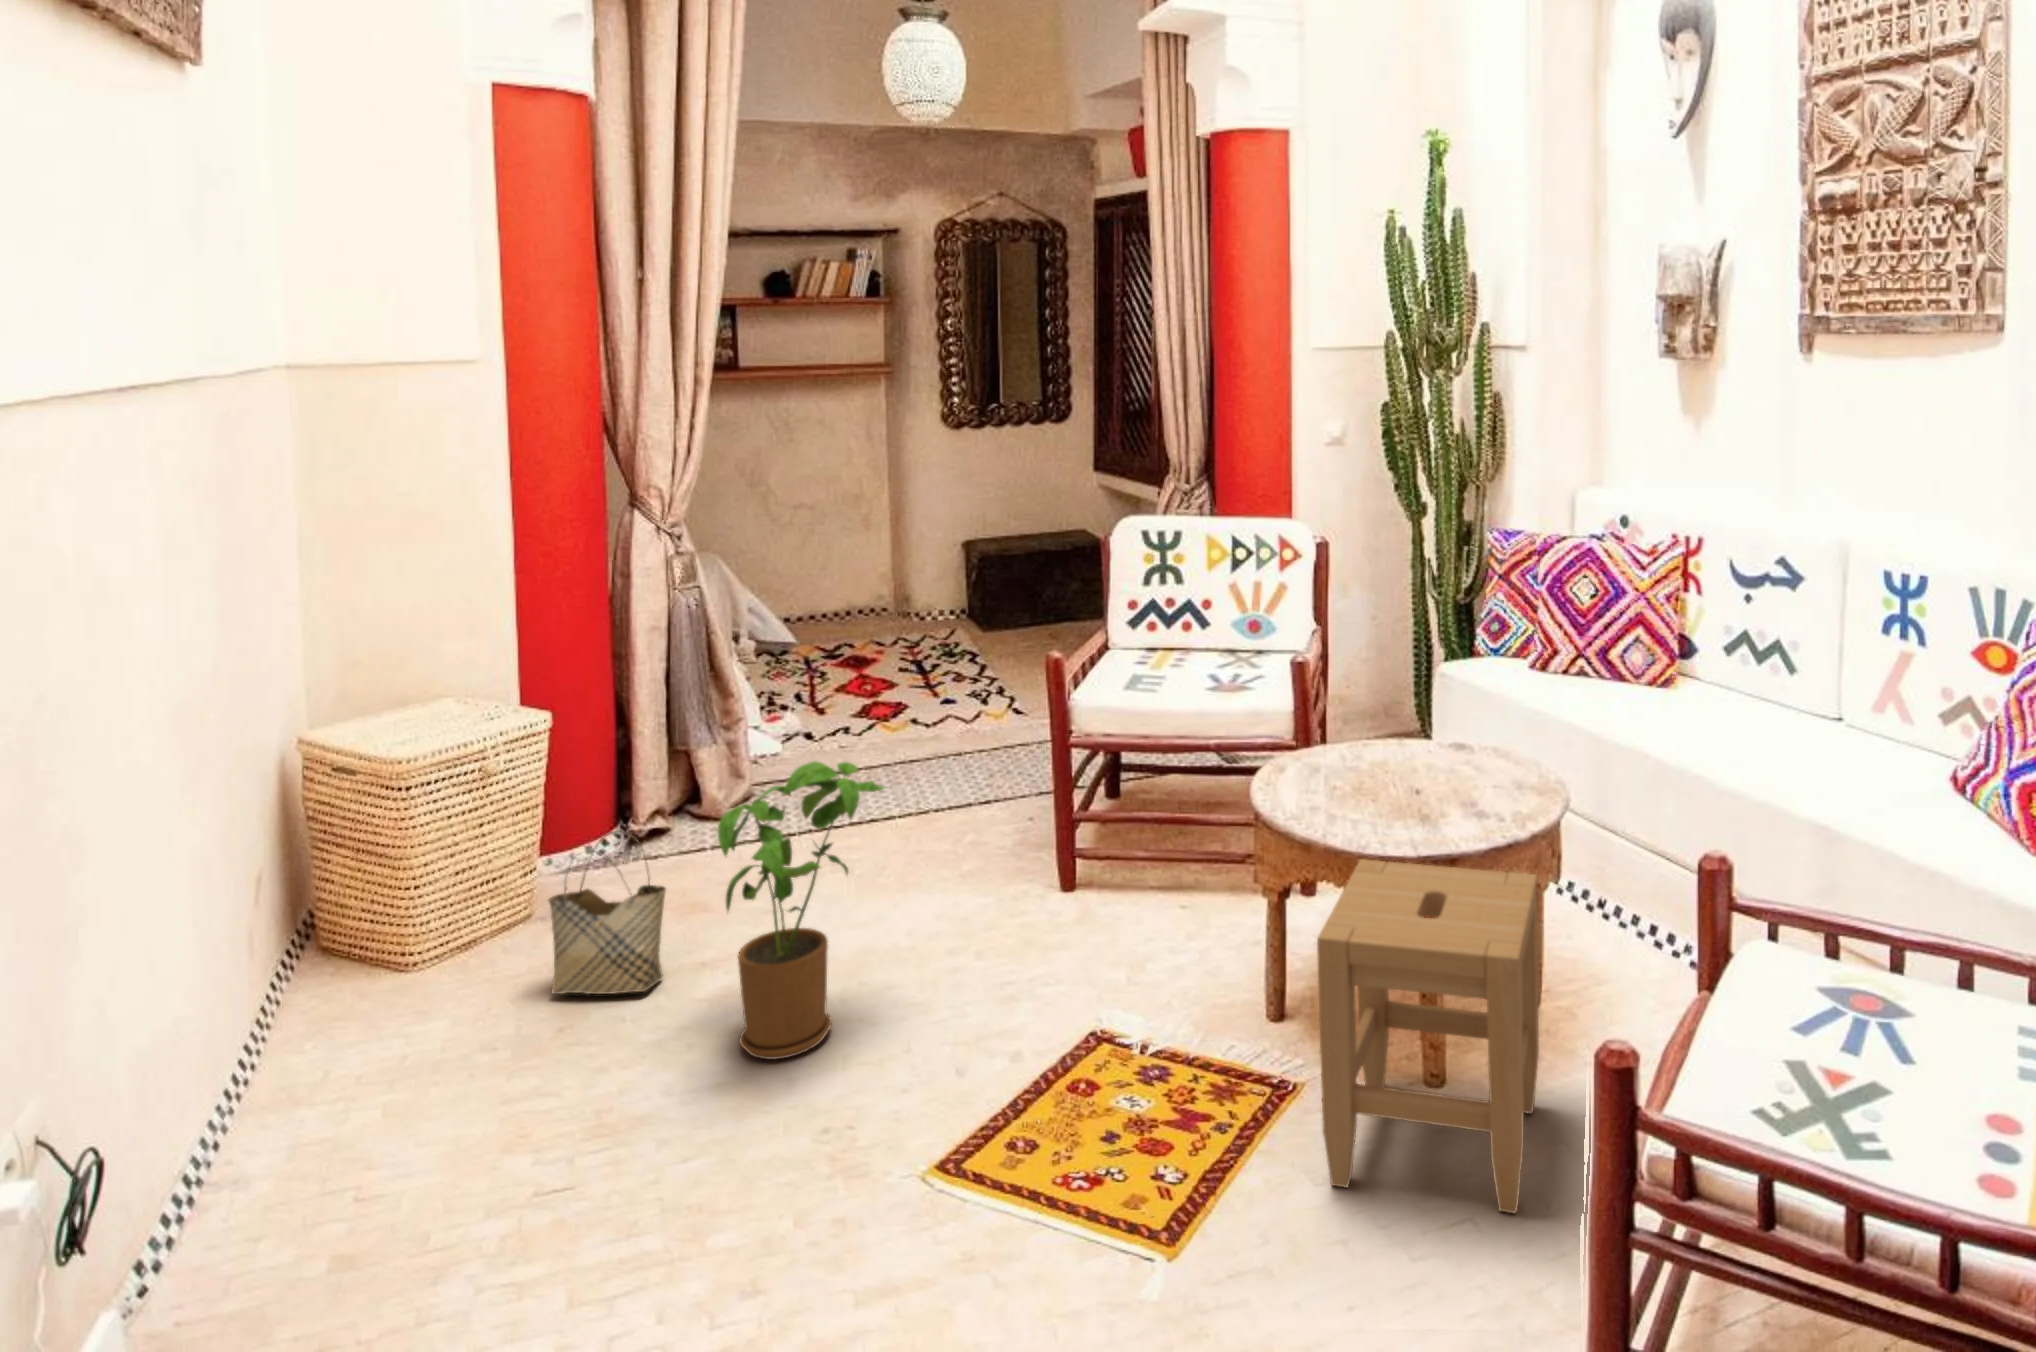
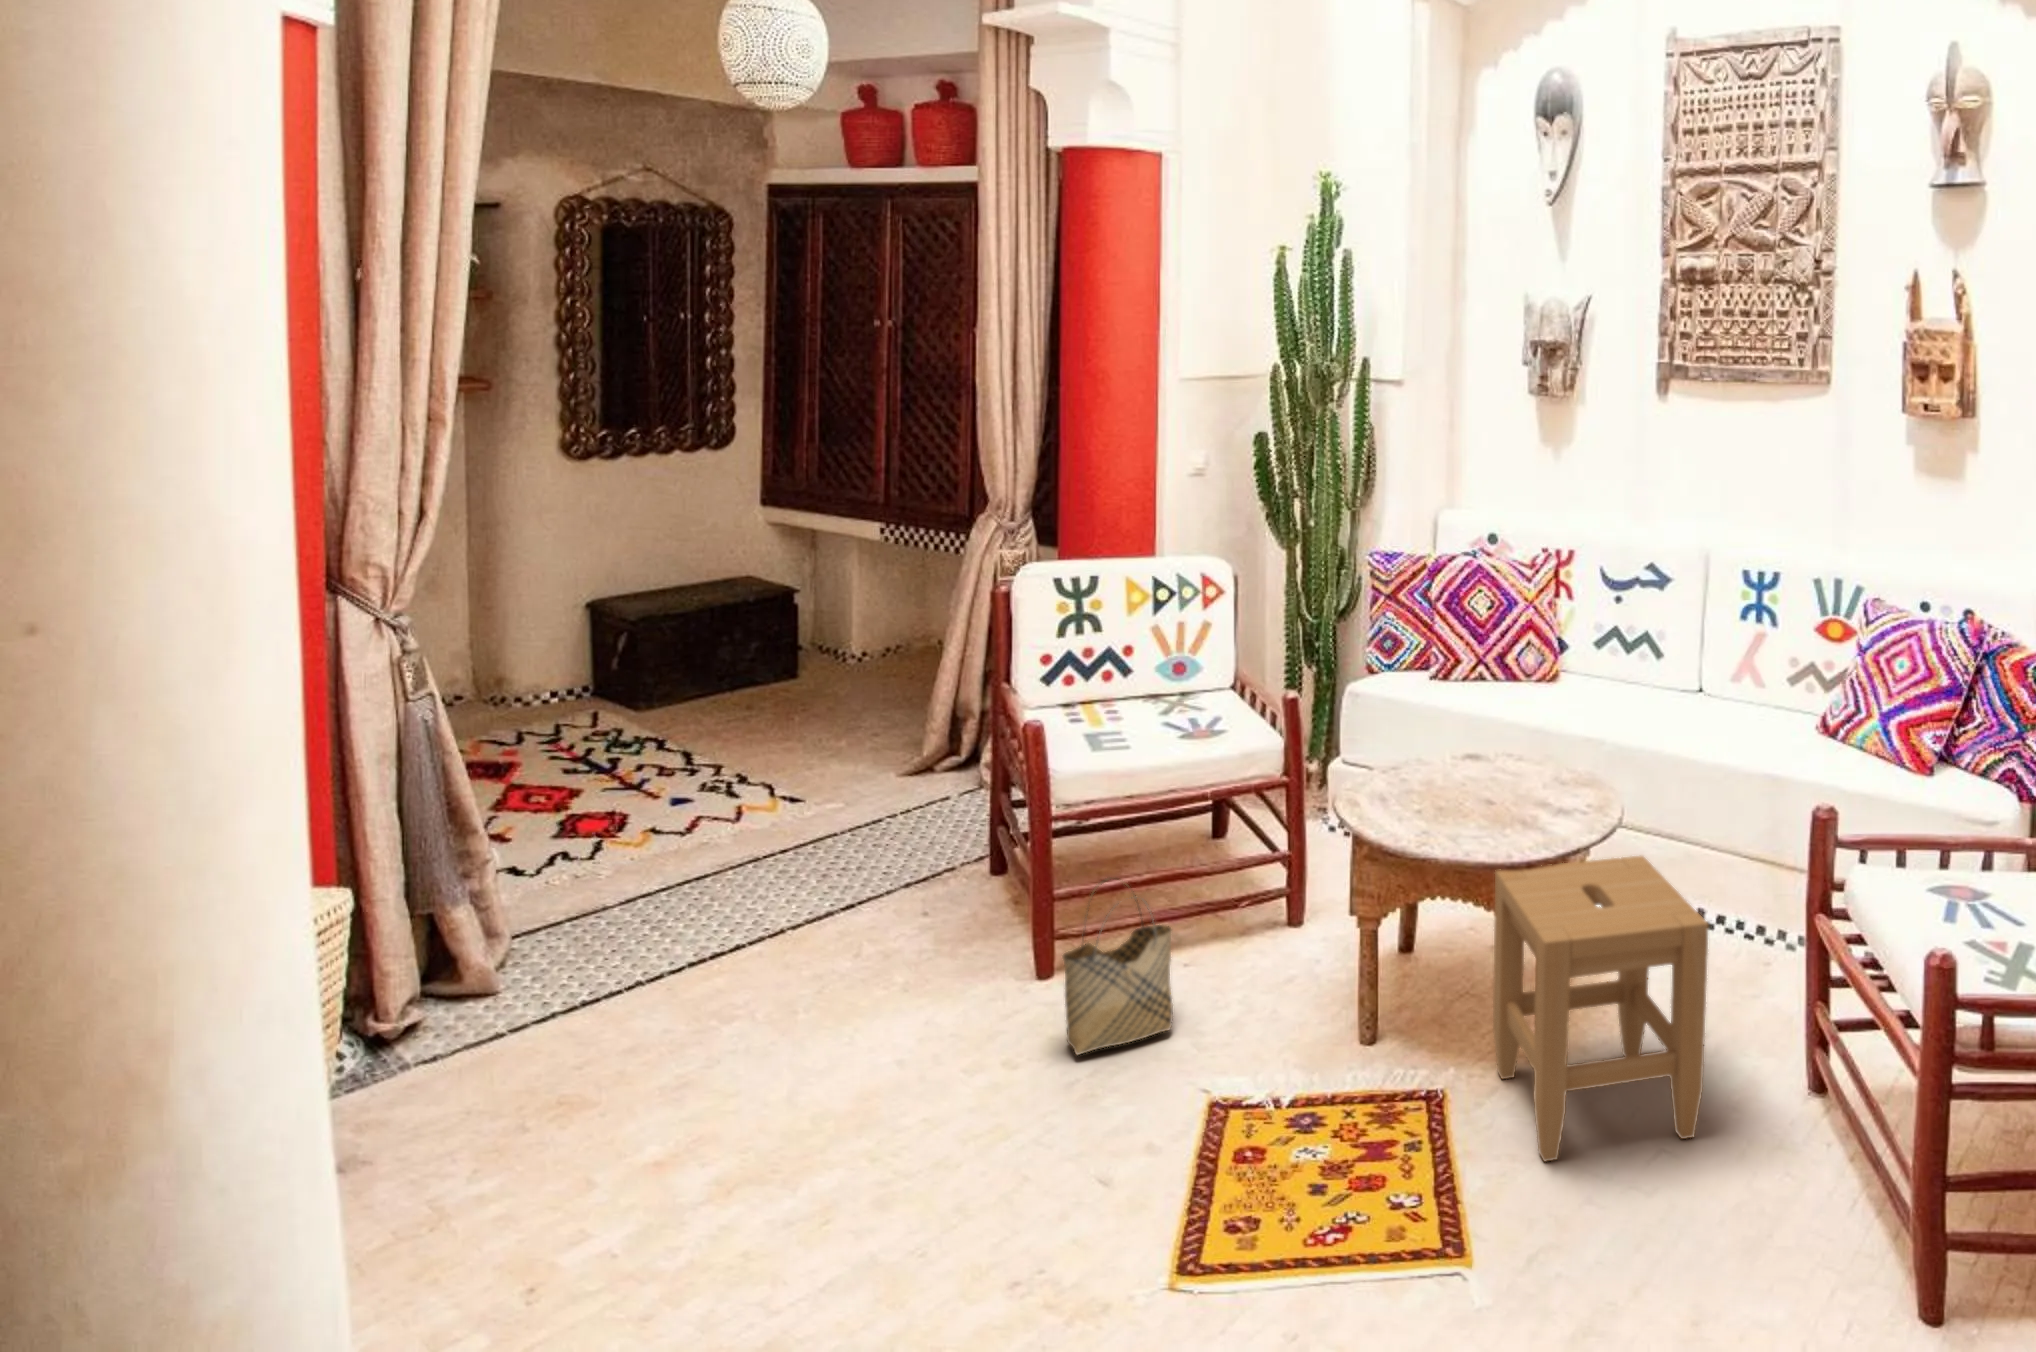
house plant: present [717,762,884,1059] -> none [782,867,982,1229]
woven basket: present [548,830,666,994] -> present [1063,878,1173,1055]

